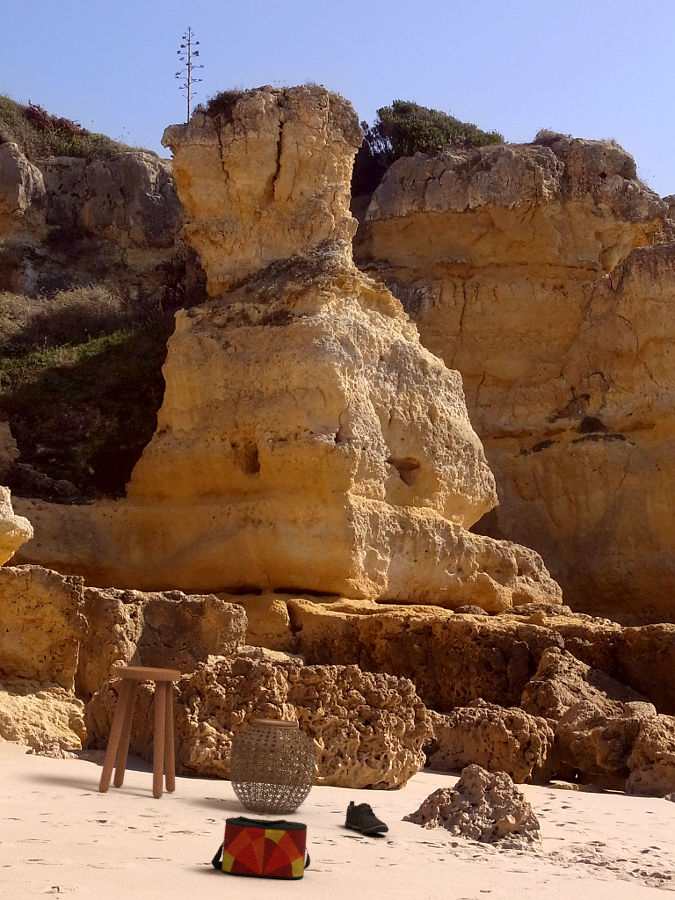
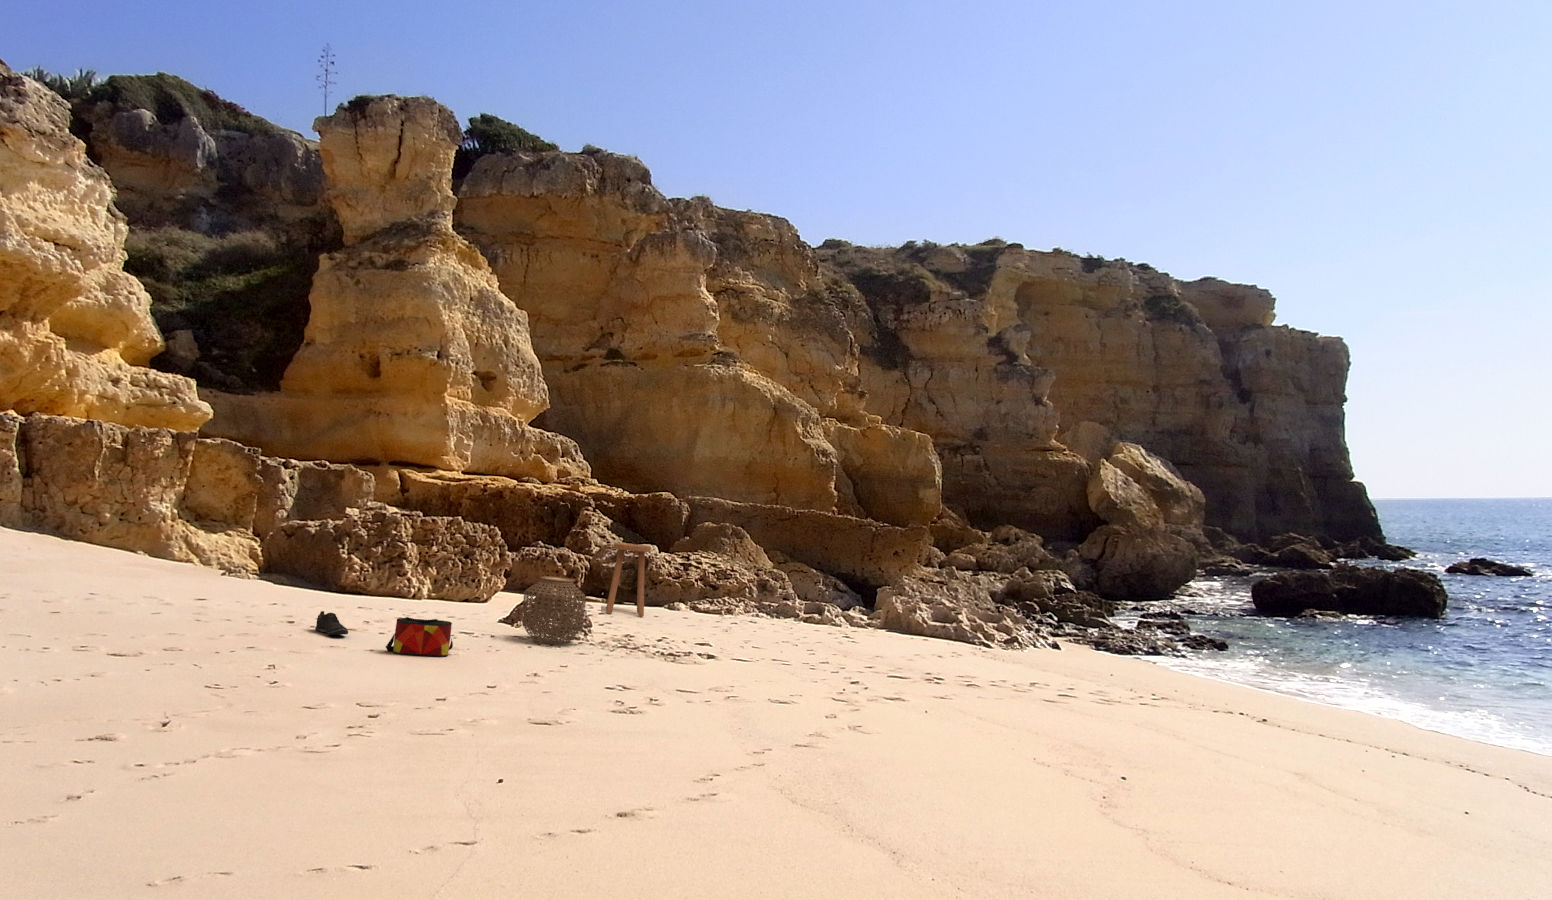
stool: present [99,666,181,798] -> present [606,543,651,617]
woven basket: present [230,719,316,814] -> present [522,576,586,645]
shoe: present [345,801,389,833] -> present [315,611,348,635]

